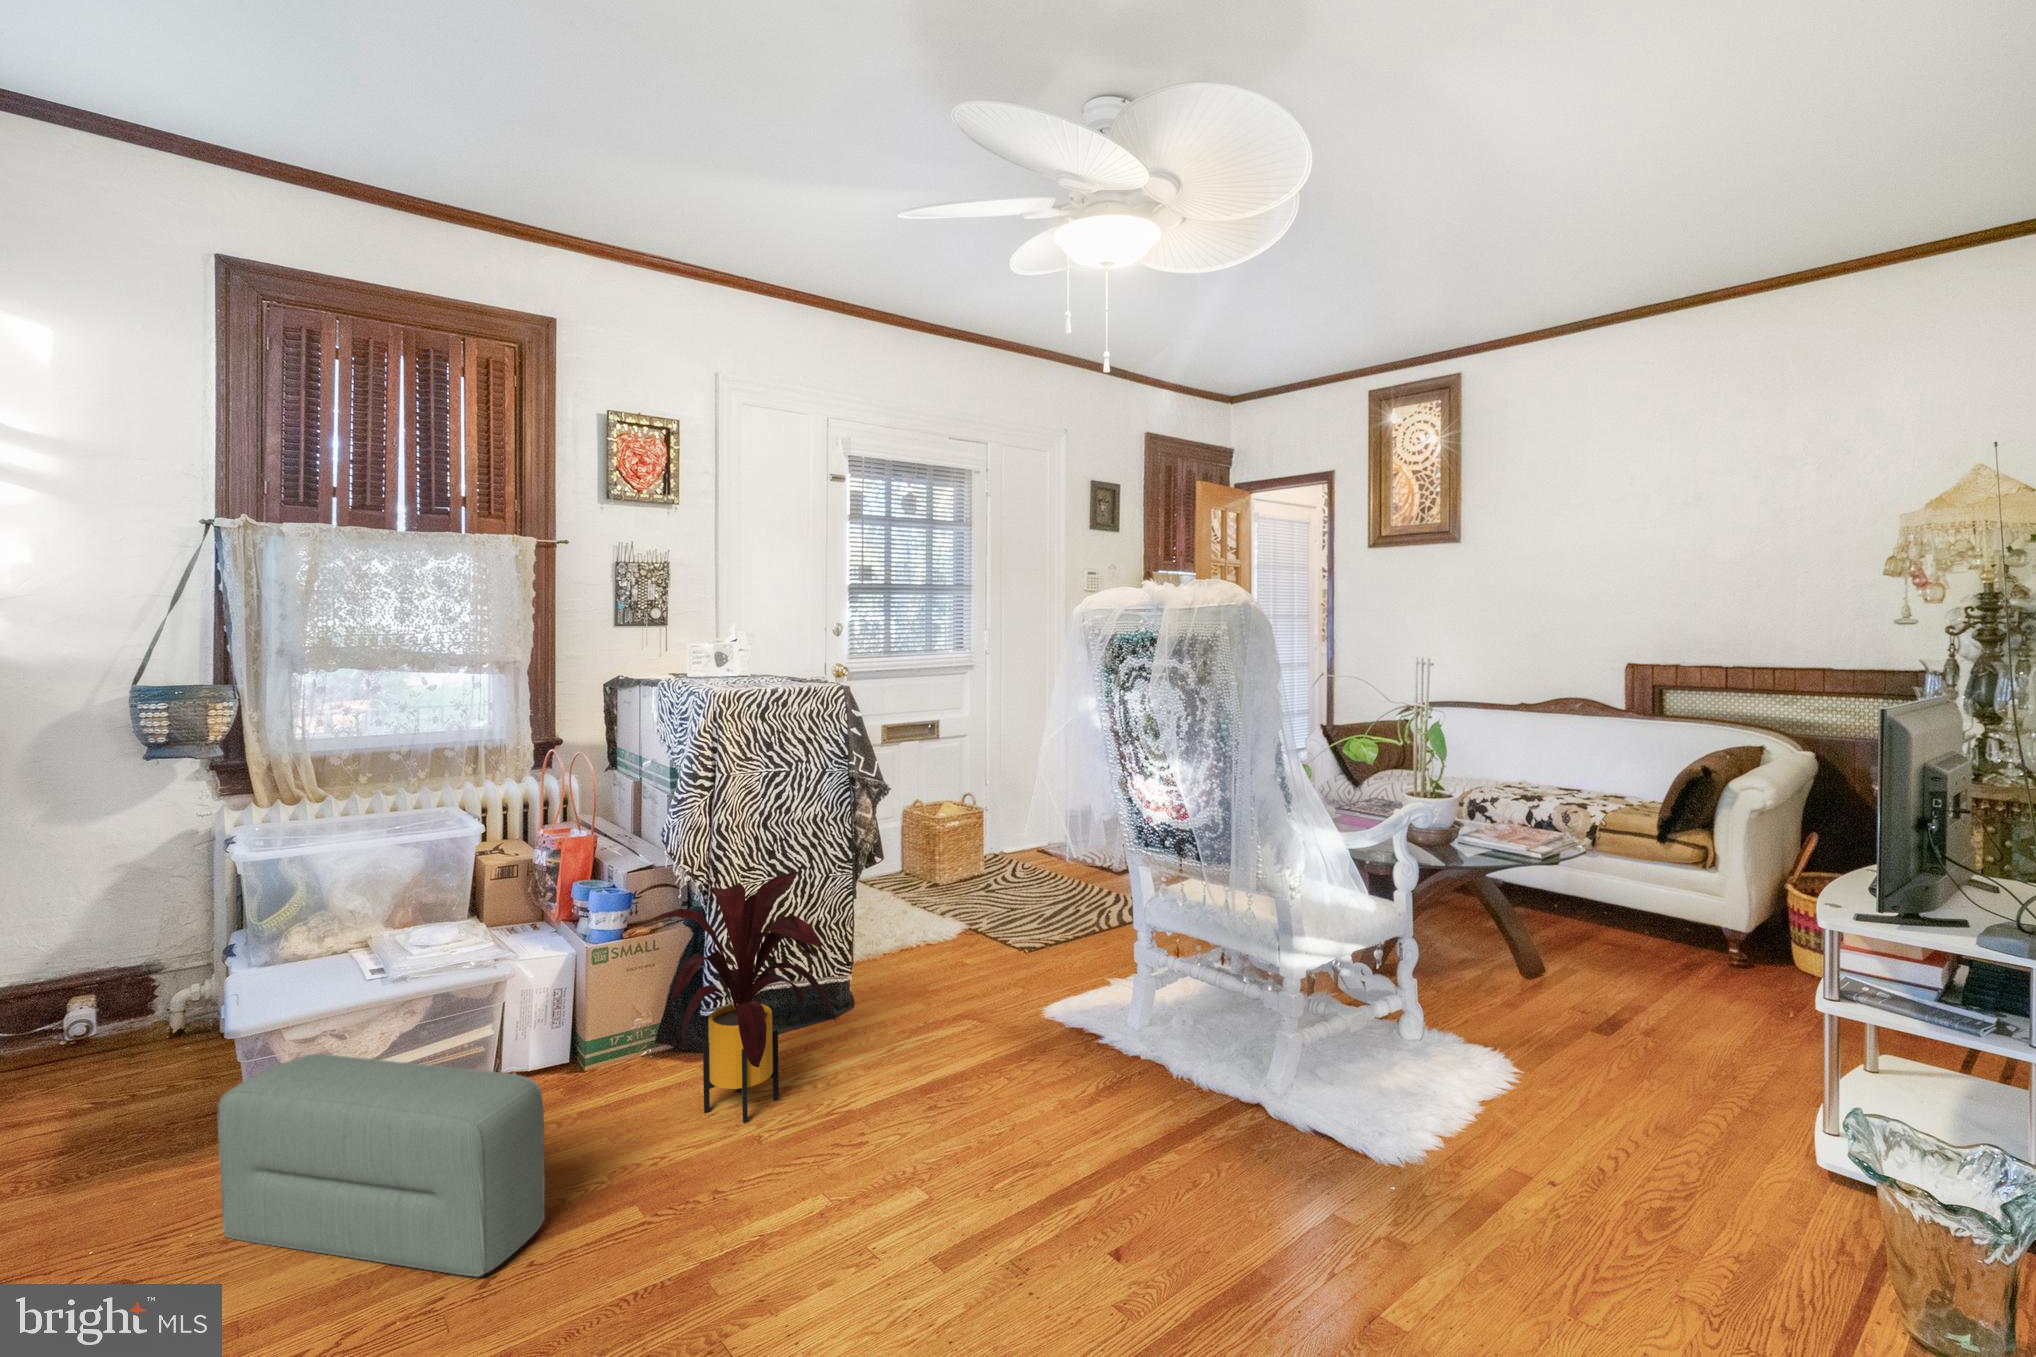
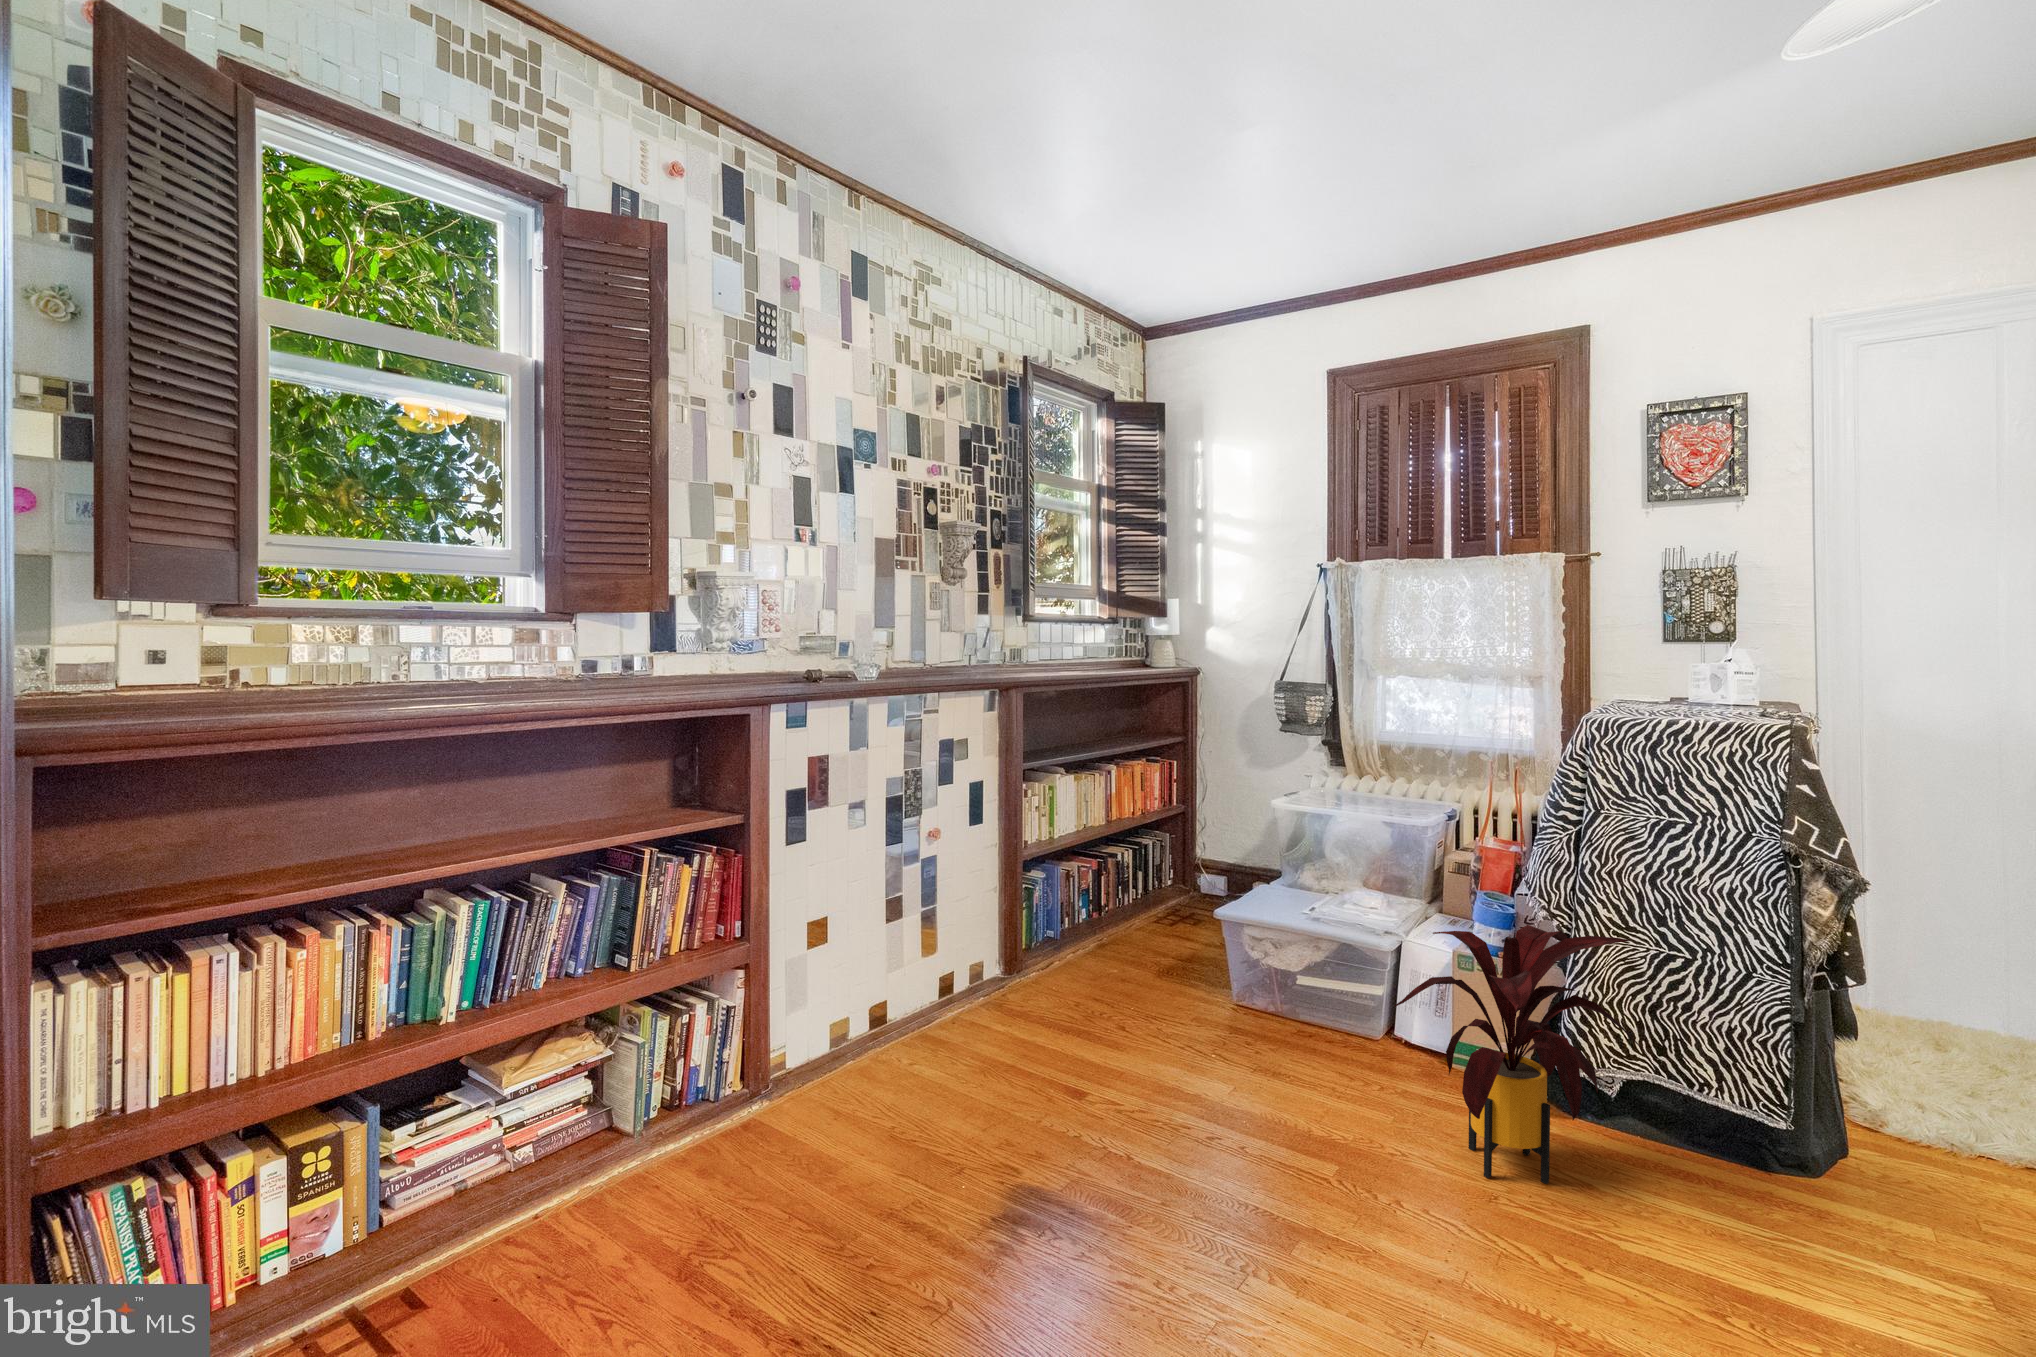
pouf: present [218,1054,545,1277] -> none [1155,939,1262,1131]

